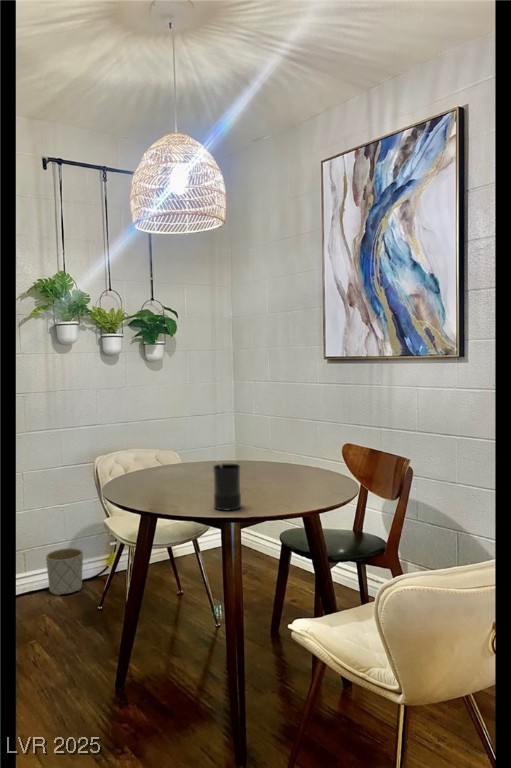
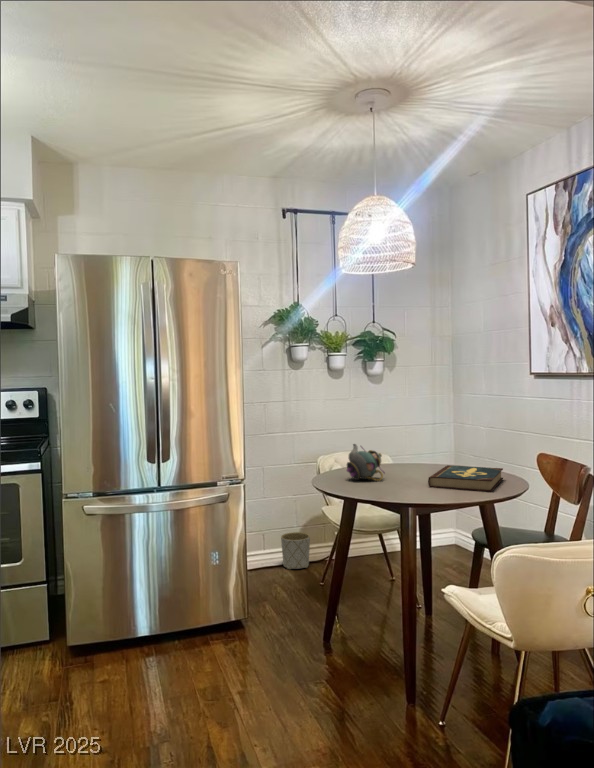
teapot: none [141,441,189,487] -> present [347,444,385,481]
book: none [244,461,320,491] -> present [428,465,503,492]
candle: present [213,463,241,510] -> none [396,460,417,499]

